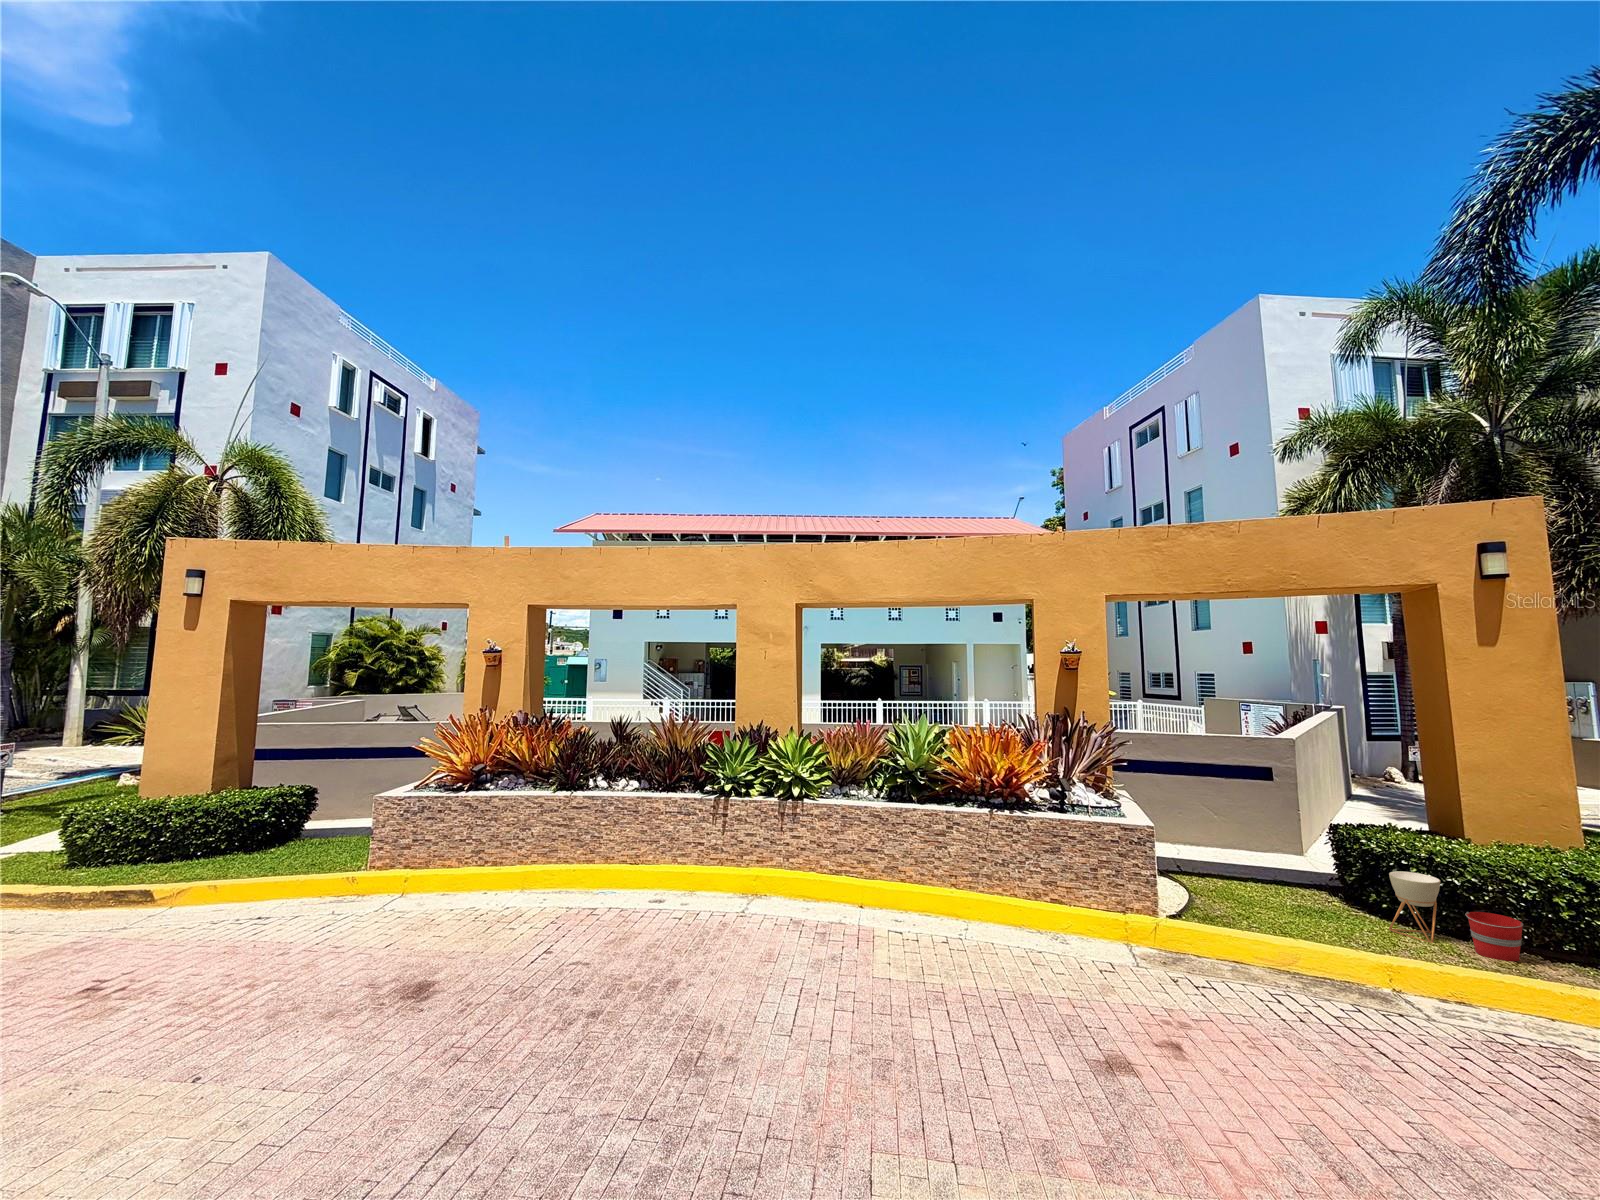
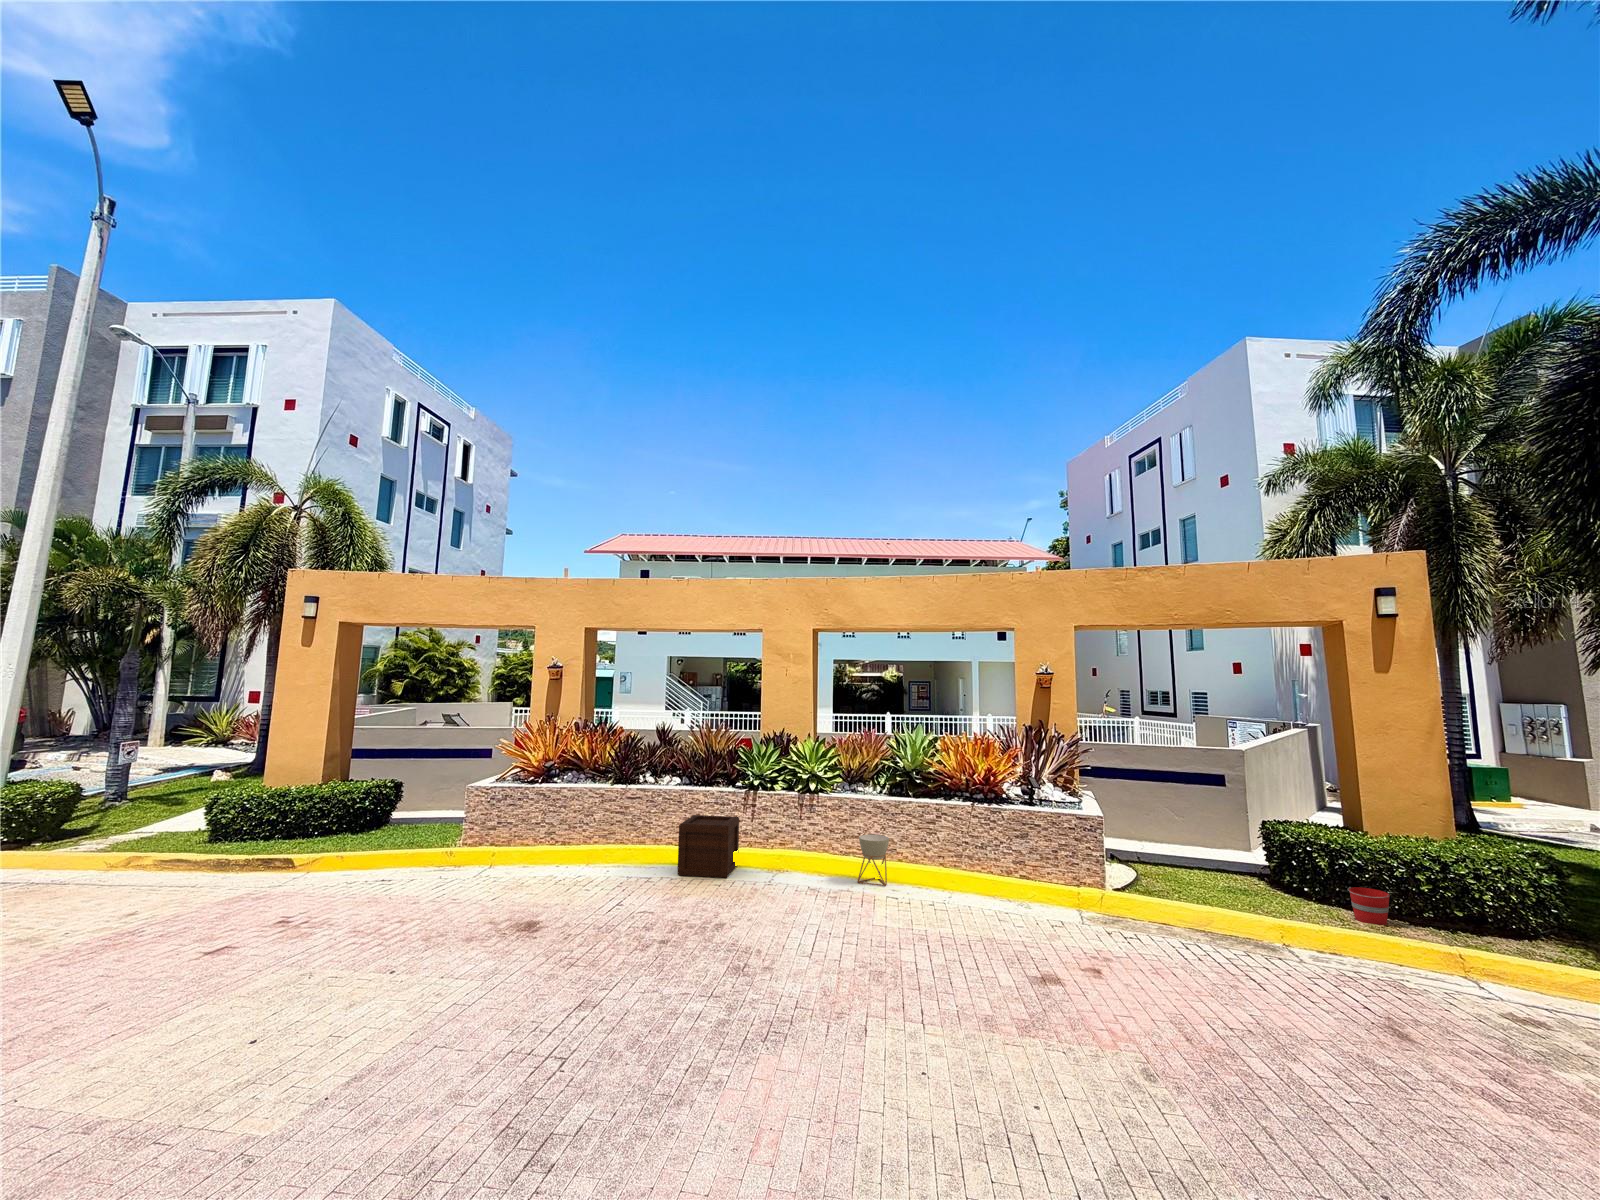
wooden crate: none [629,828,706,908] -> present [678,815,739,878]
planter: present [1389,871,1440,943] -> present [857,835,889,886]

